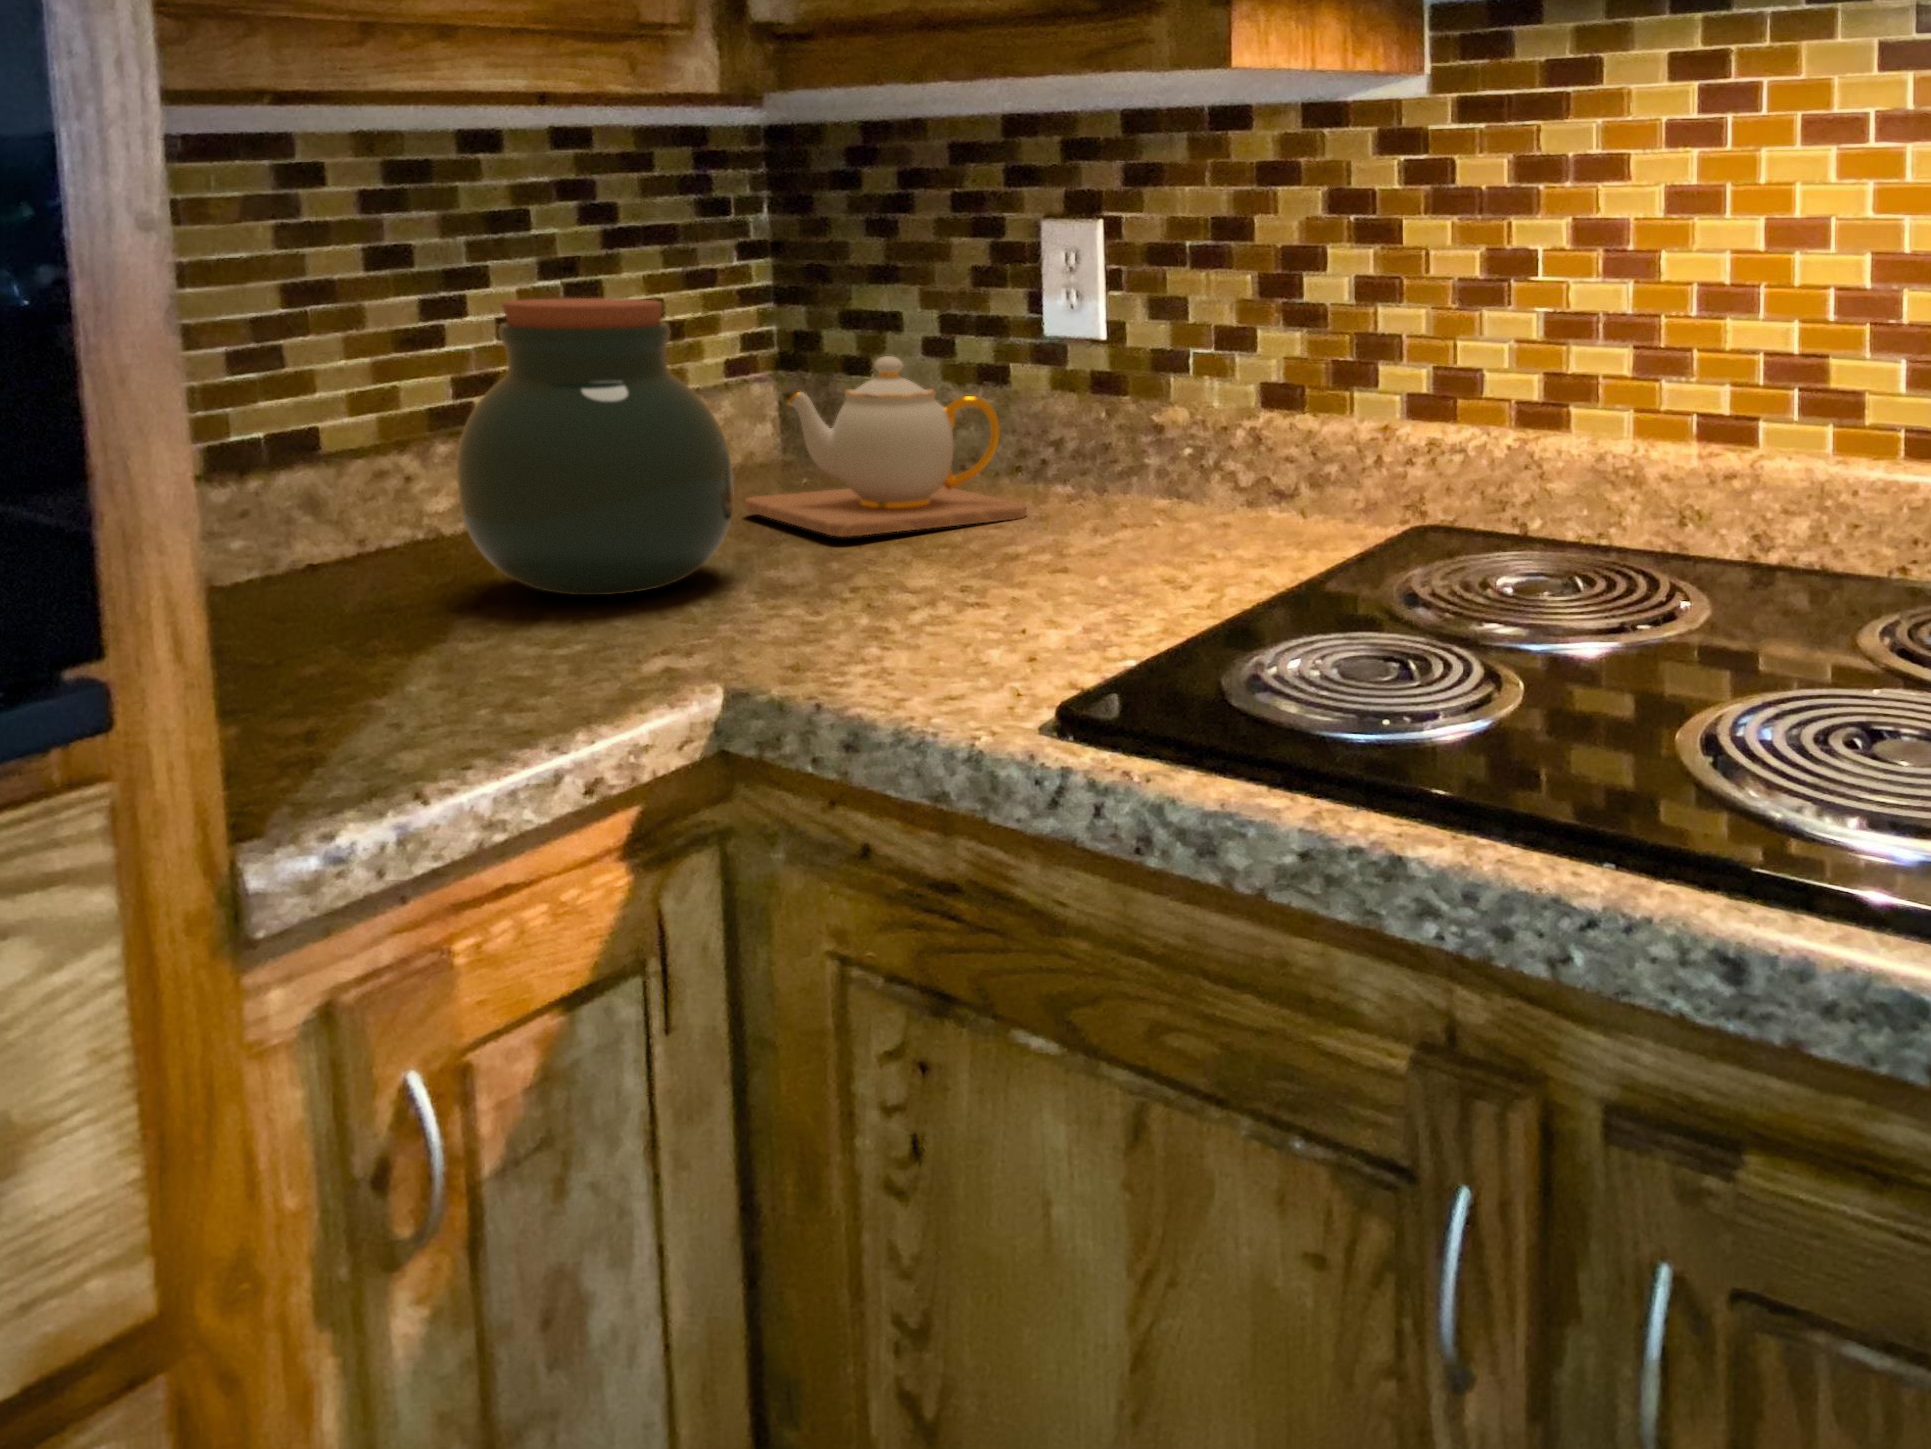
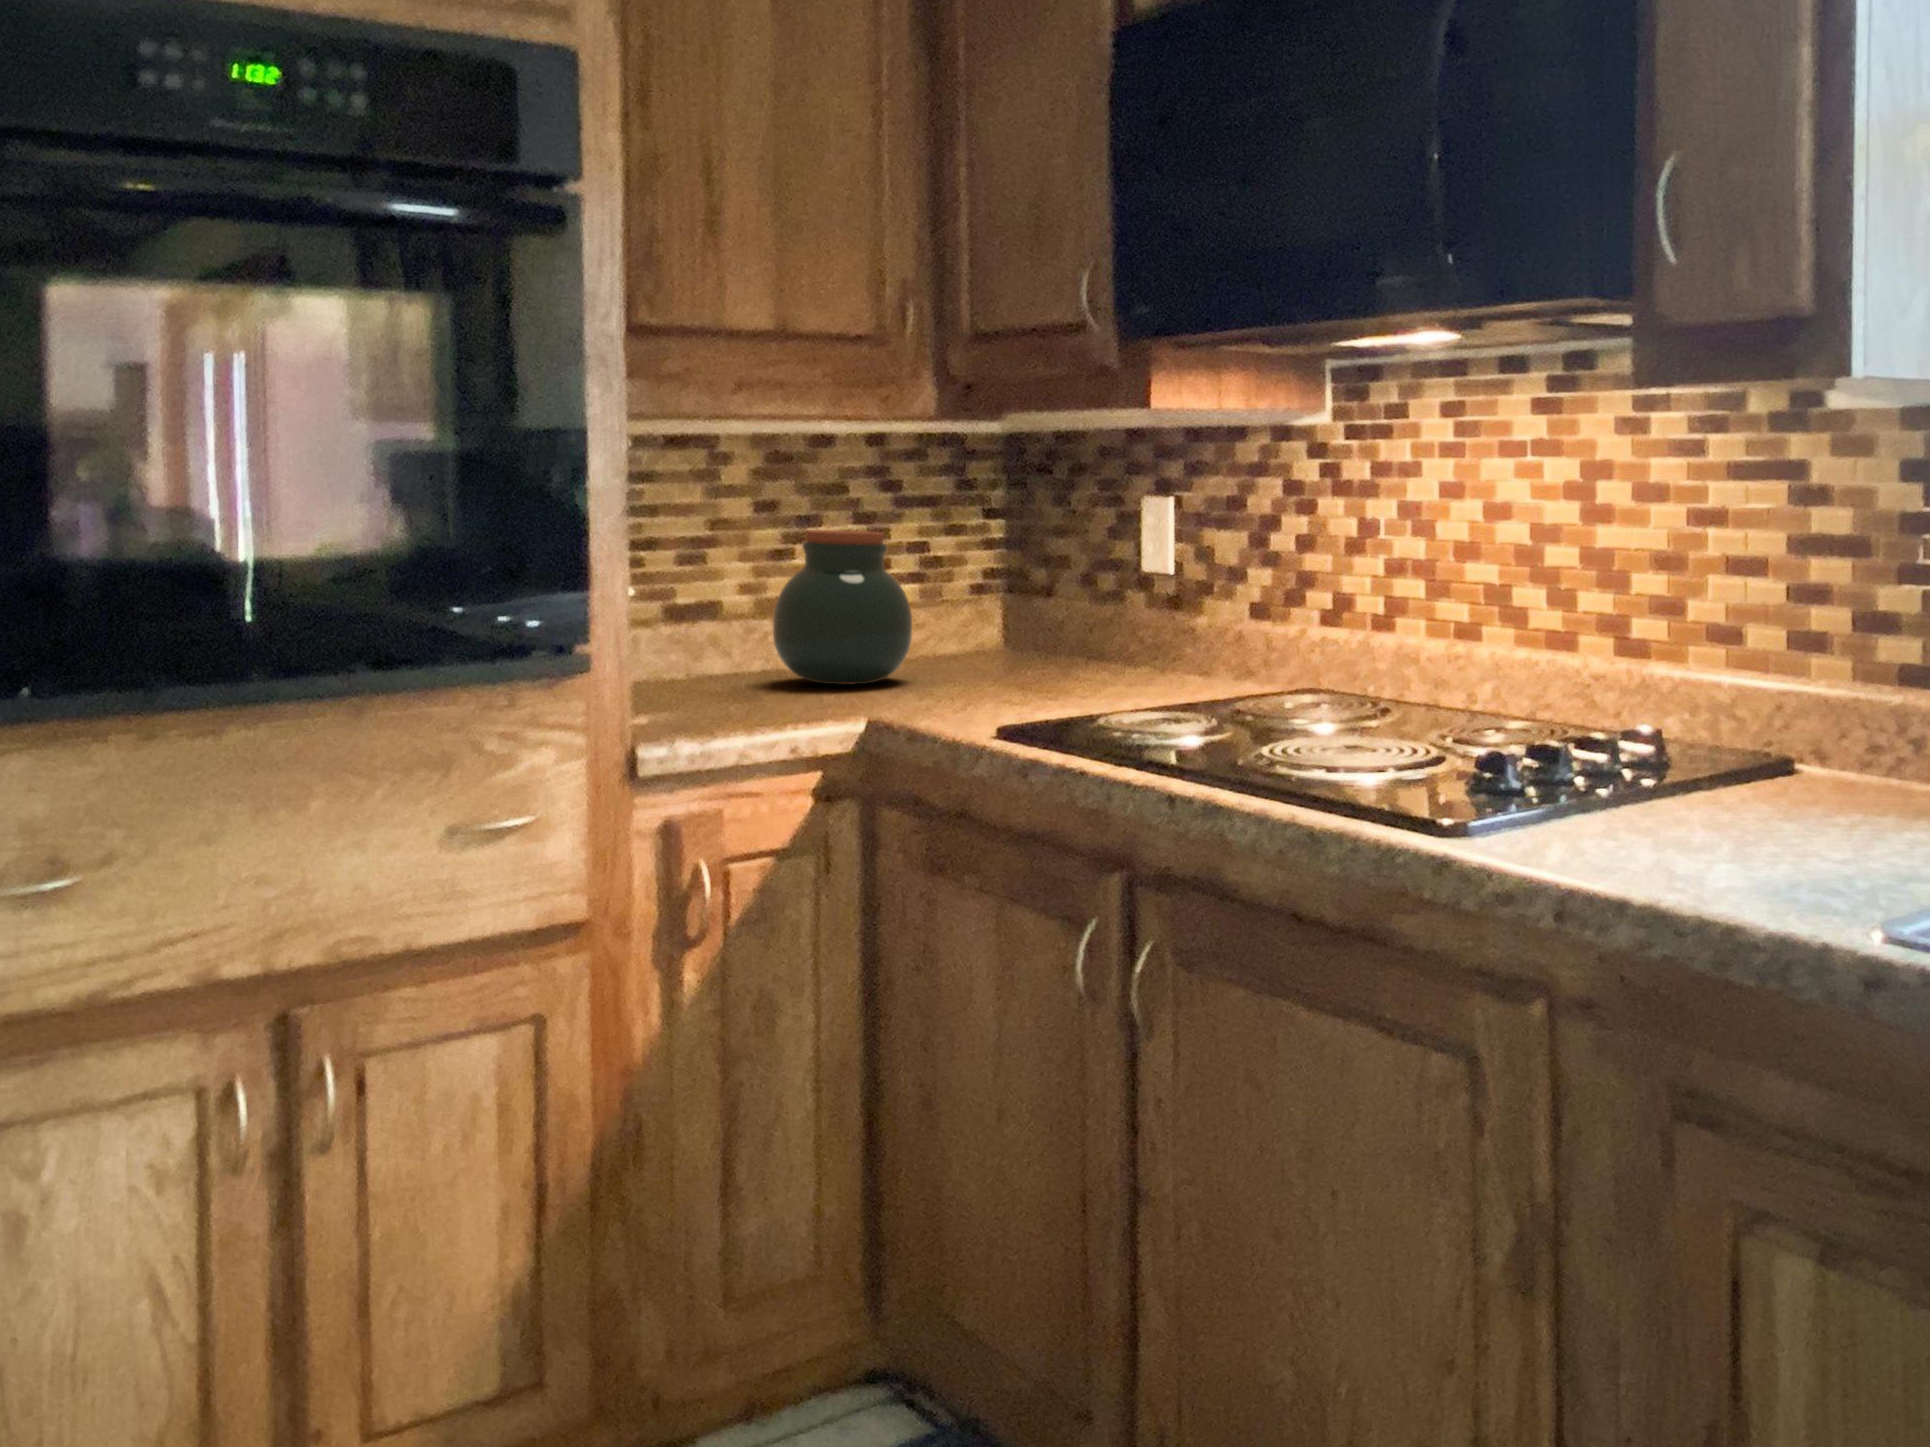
teapot: present [745,356,1027,537] -> none [943,572,1098,671]

